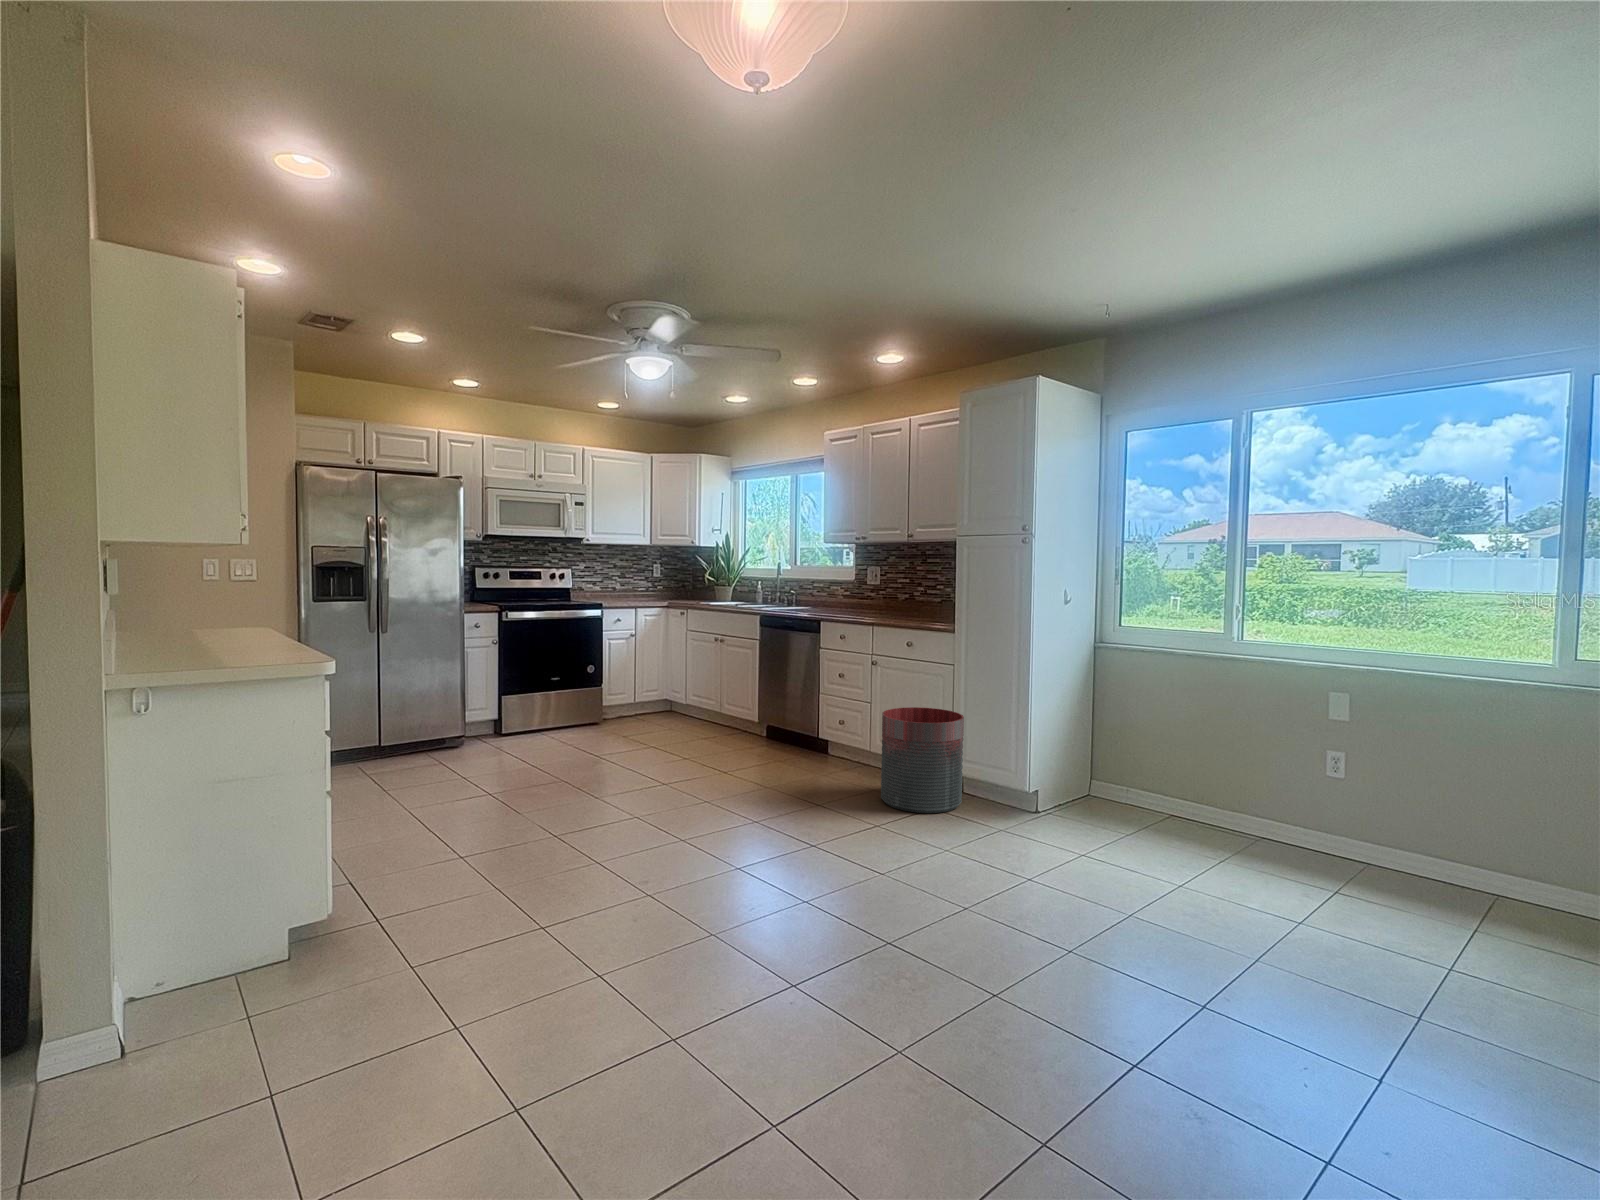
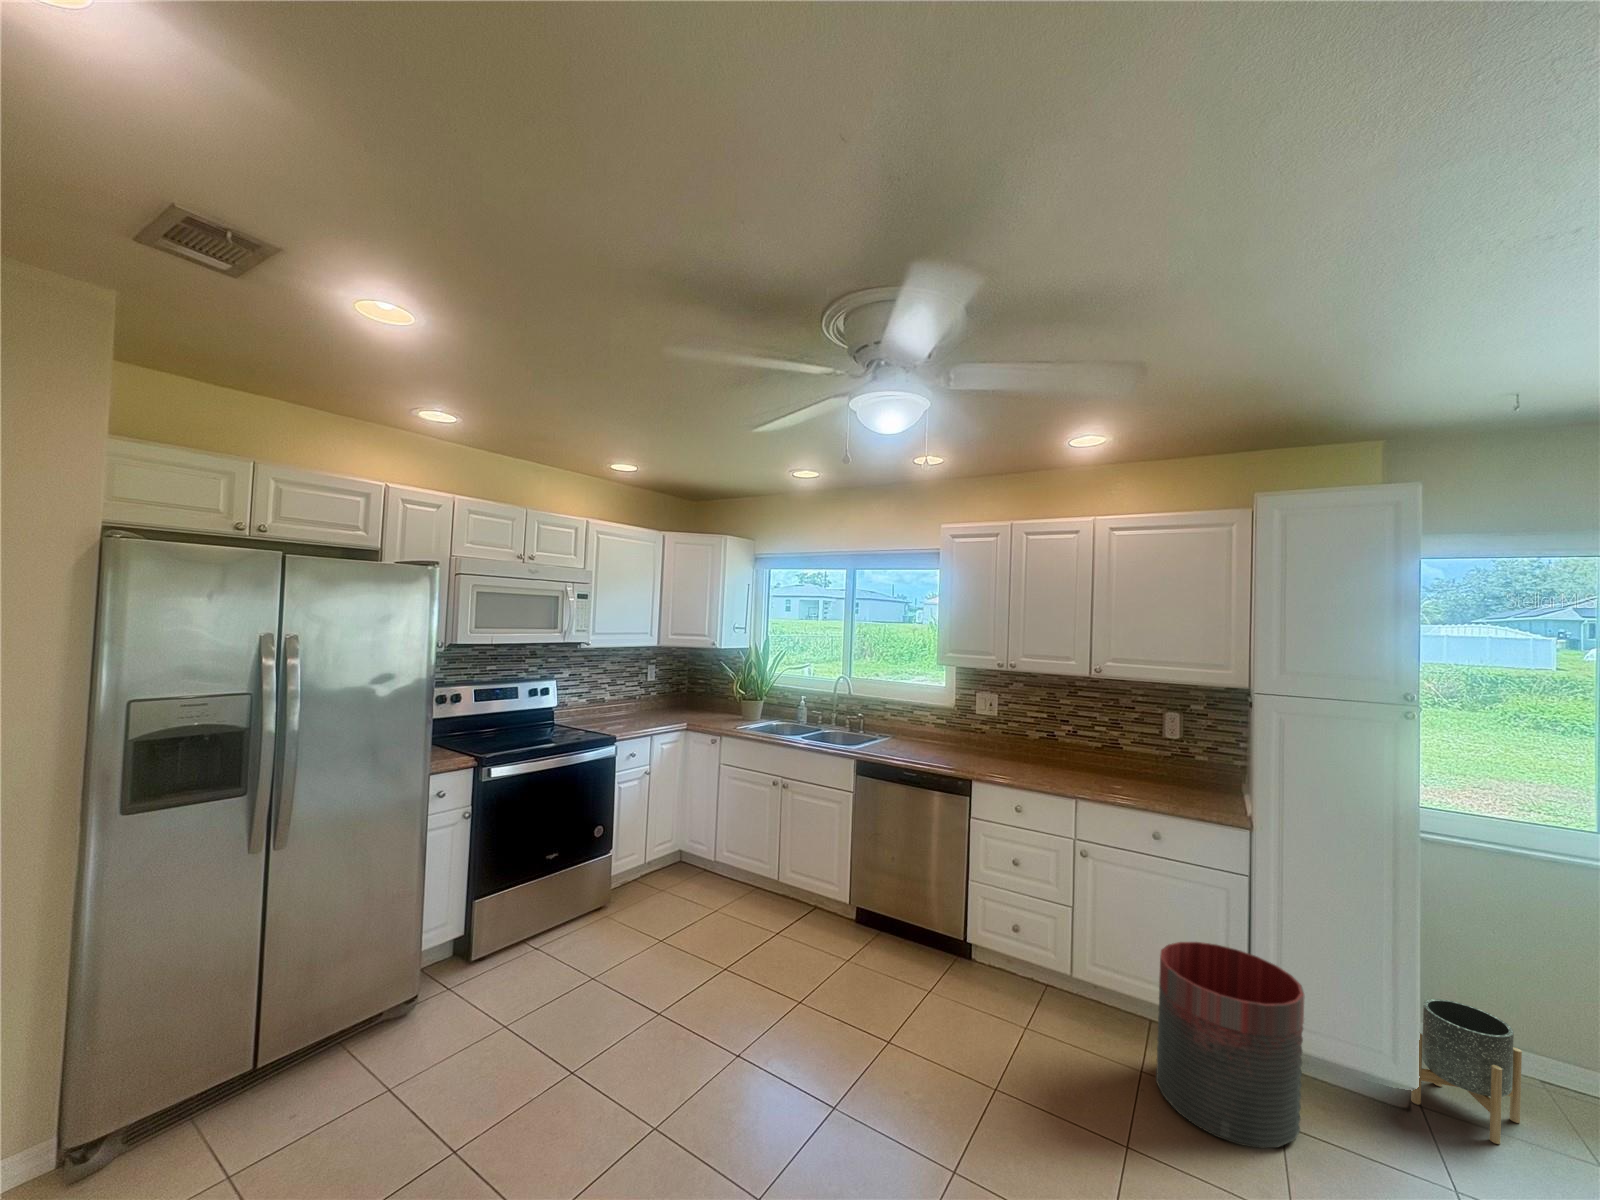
planter: none [1060,745,1127,823] -> present [1411,999,1522,1144]

